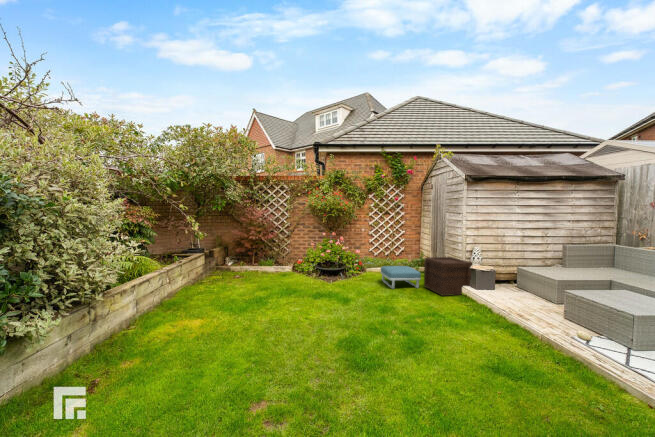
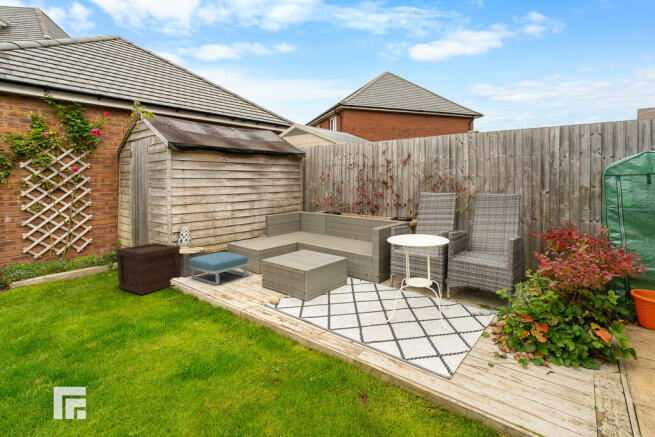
footstool: present [381,266,421,289] -> present [189,252,248,285]

